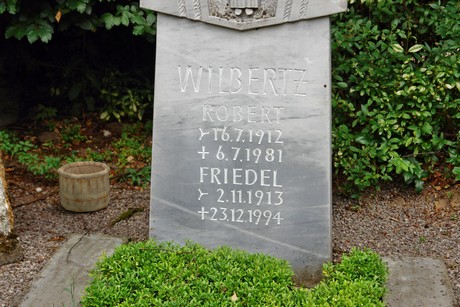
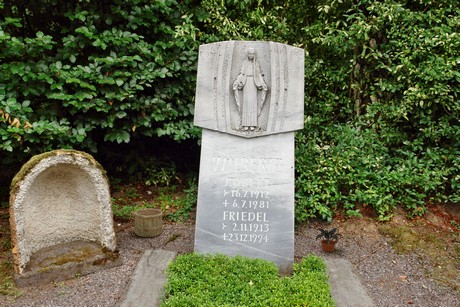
potted plant: none [382,200,435,244] -> present [316,228,342,252]

